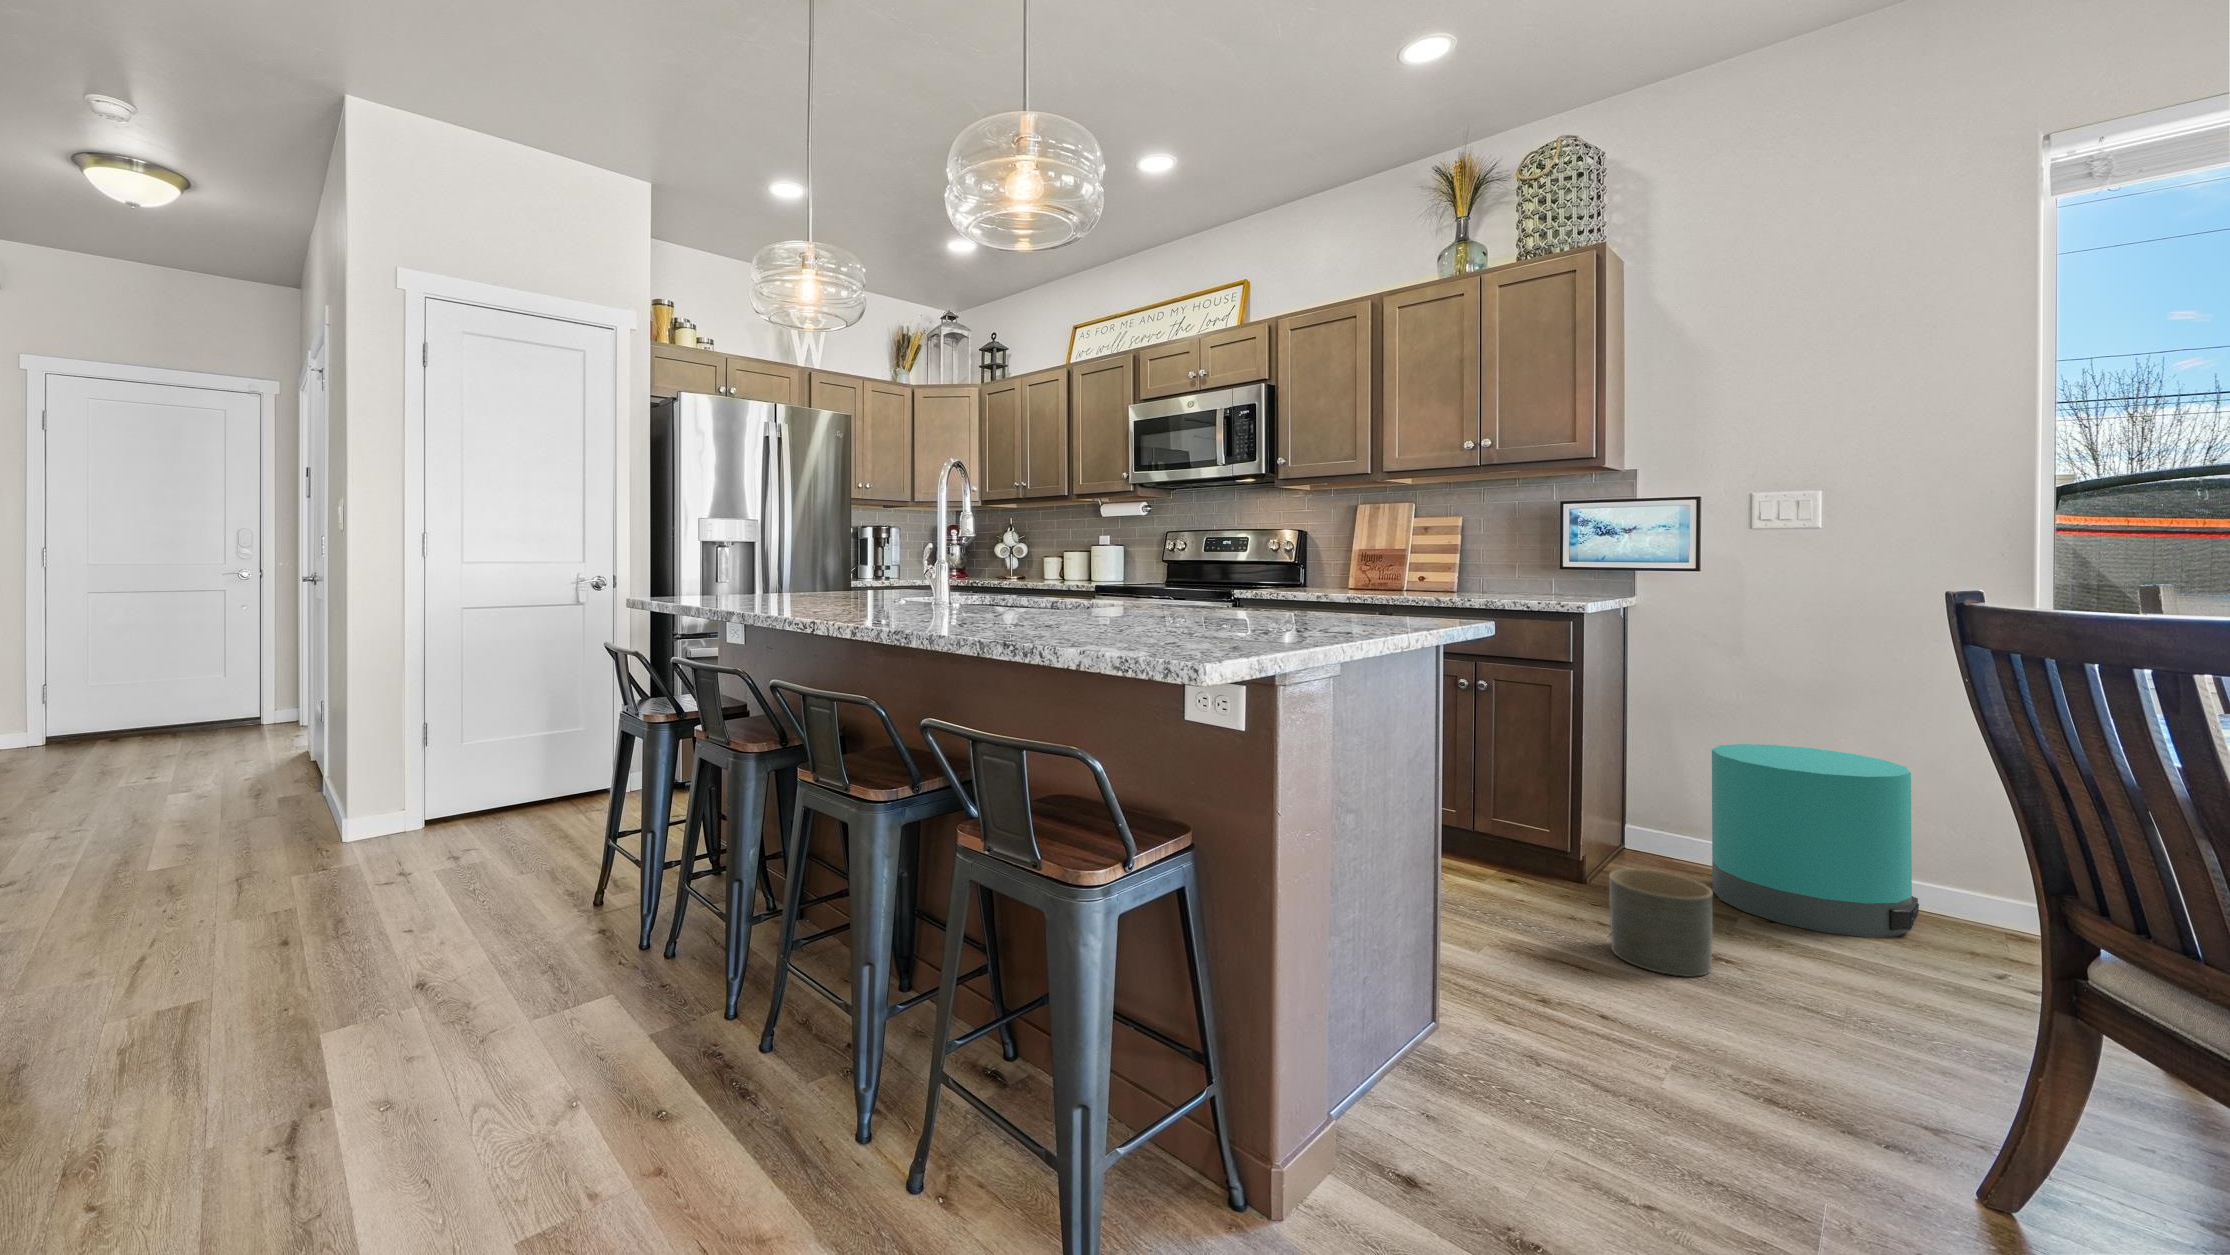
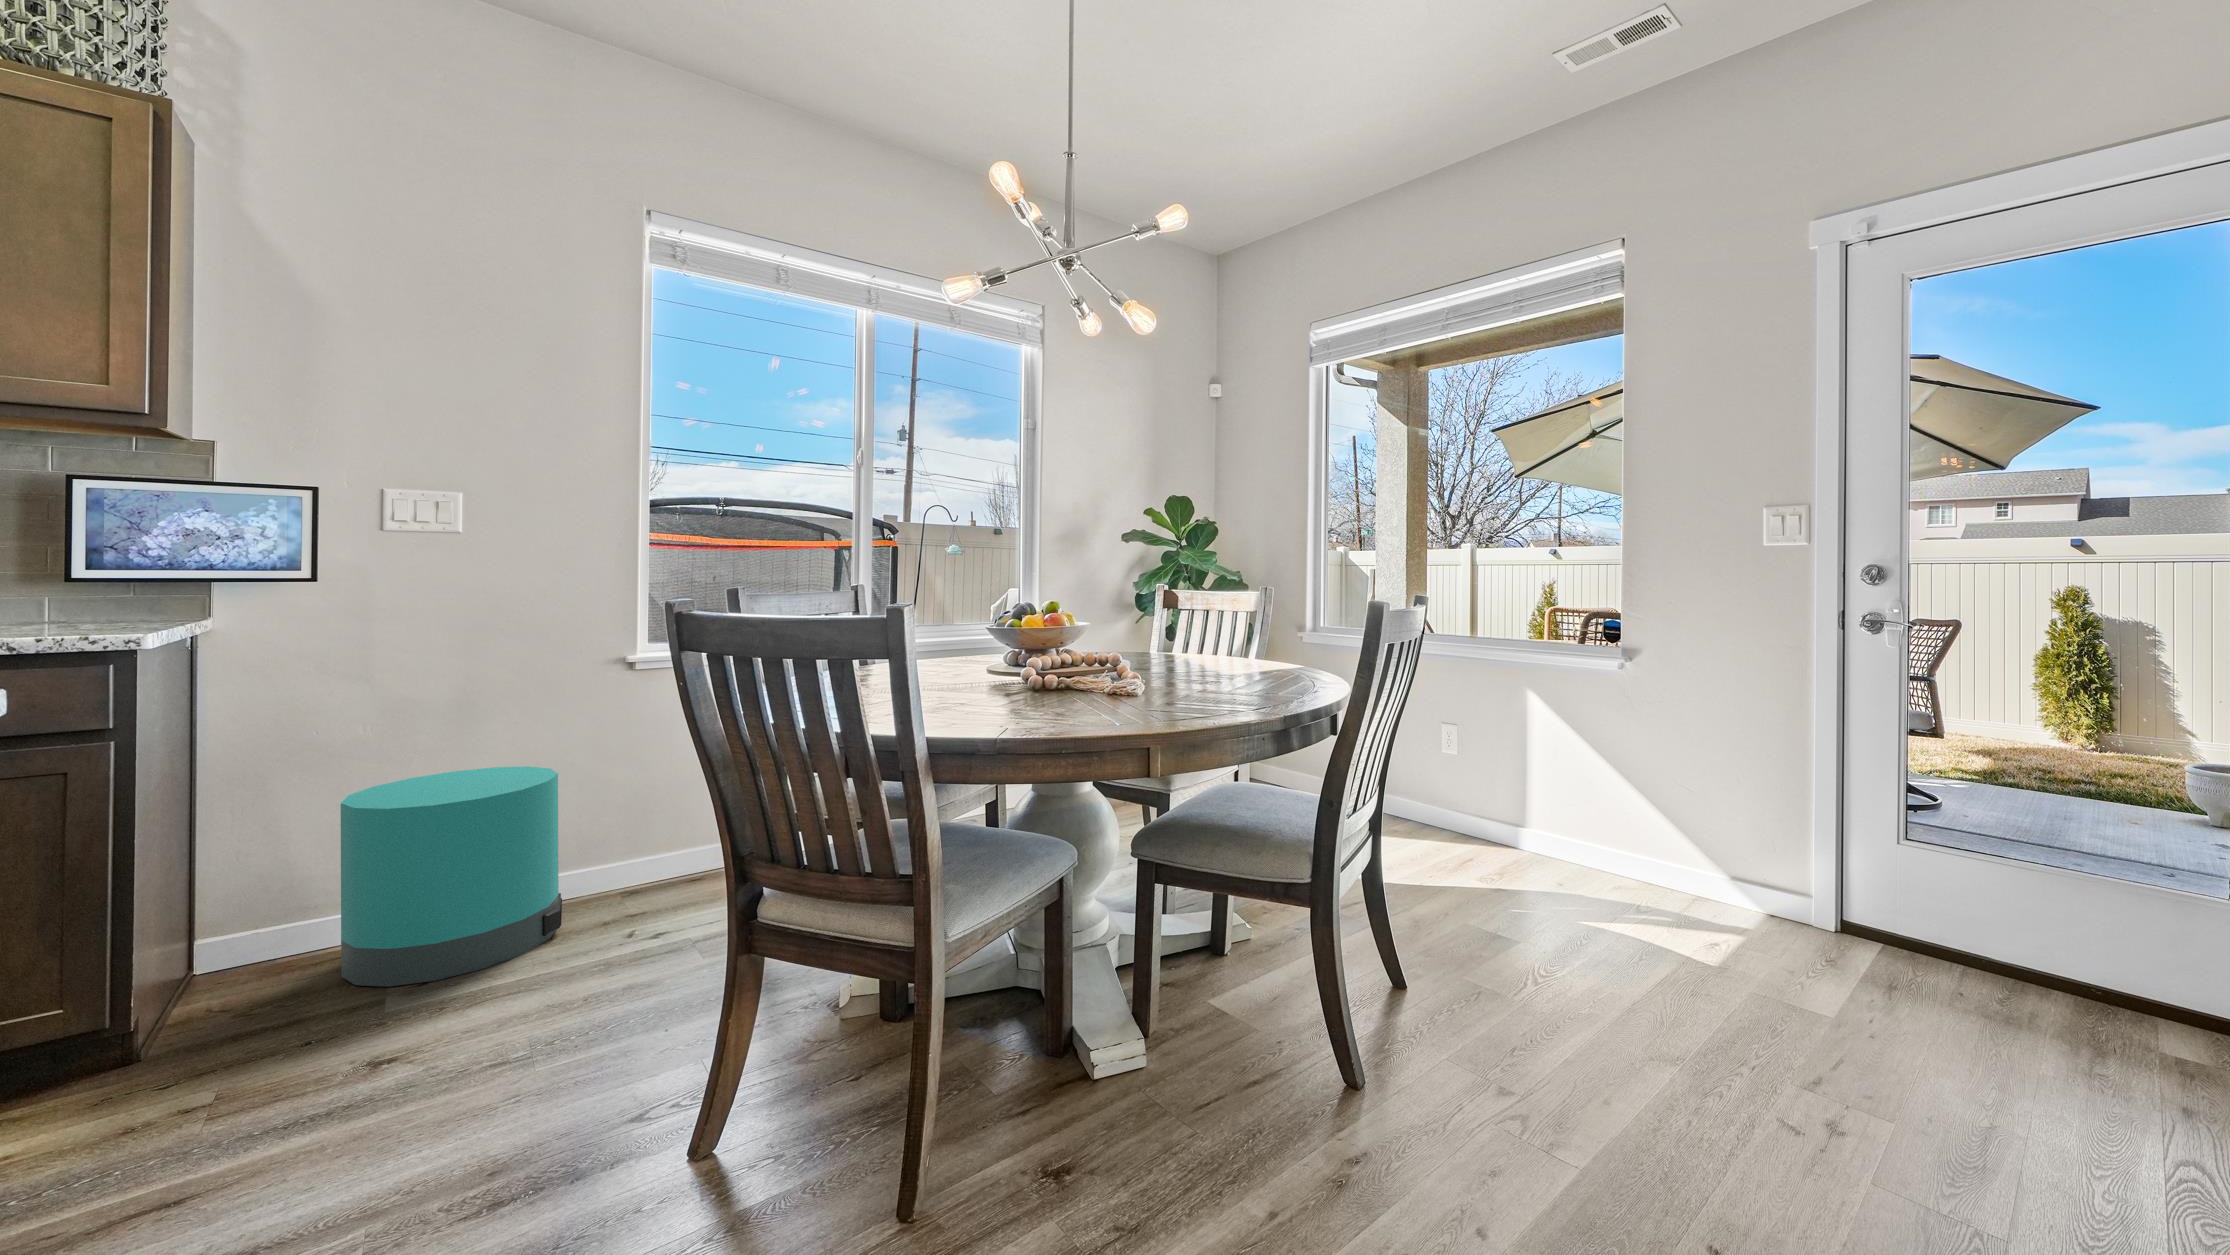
planter: present [1609,869,1713,977] -> none [210,981,375,1145]

